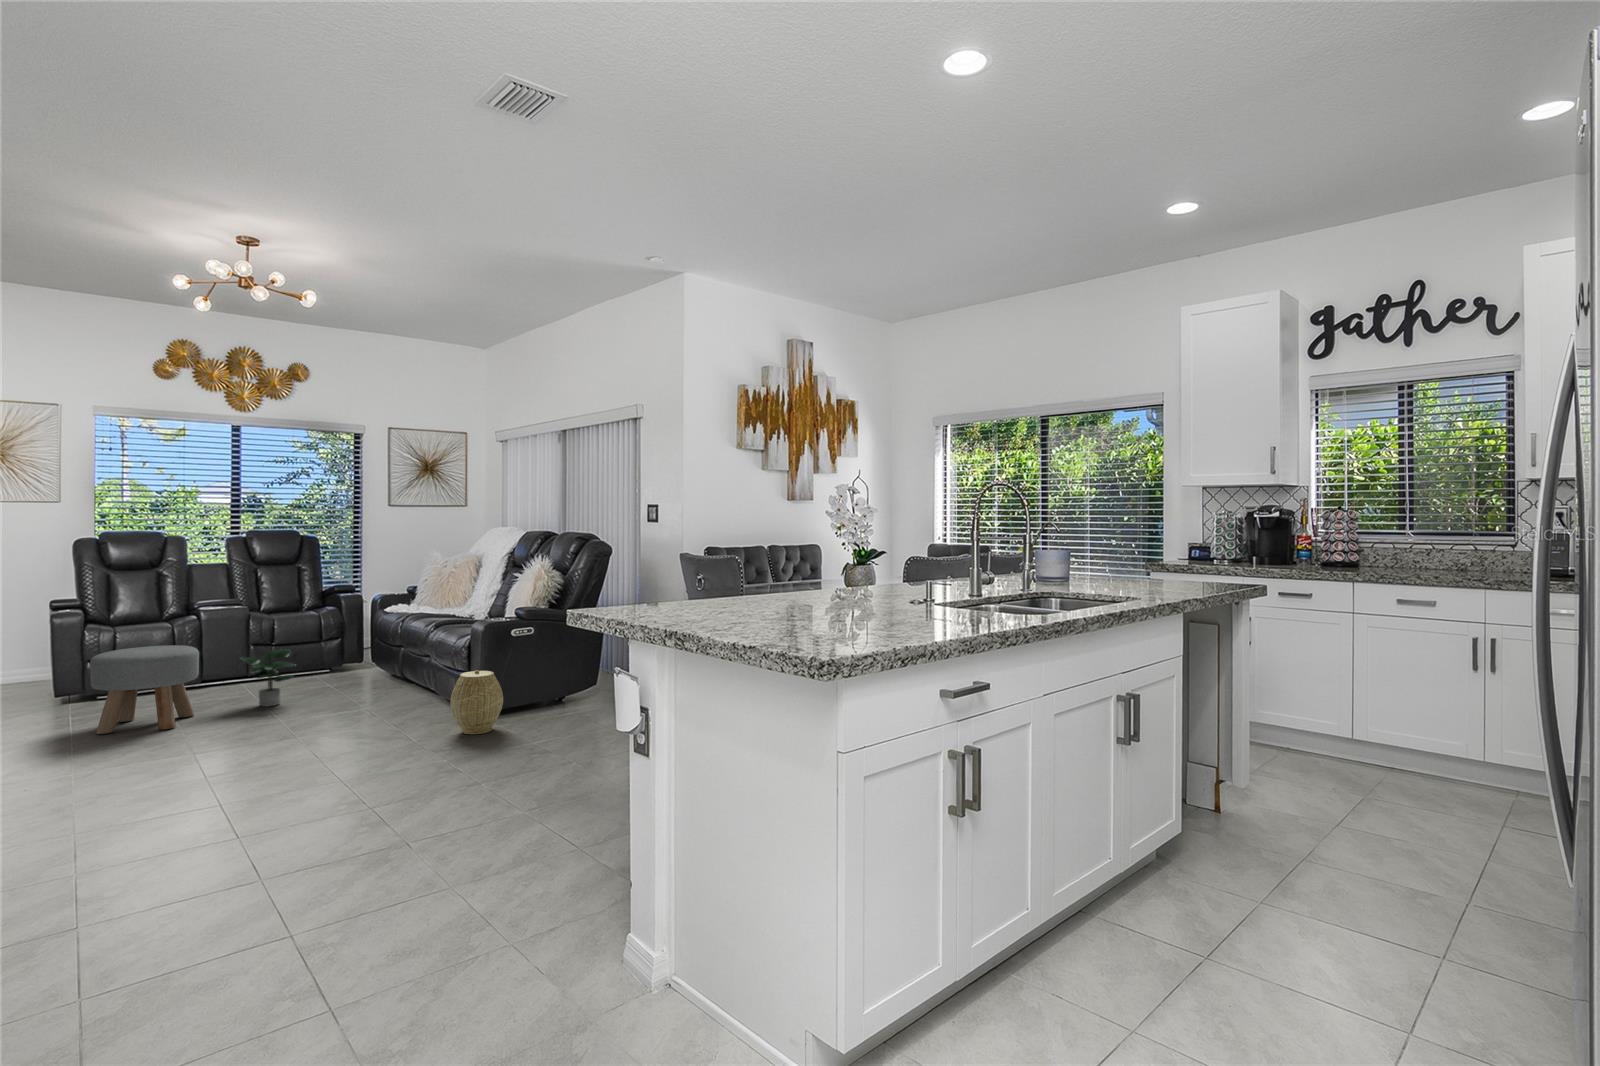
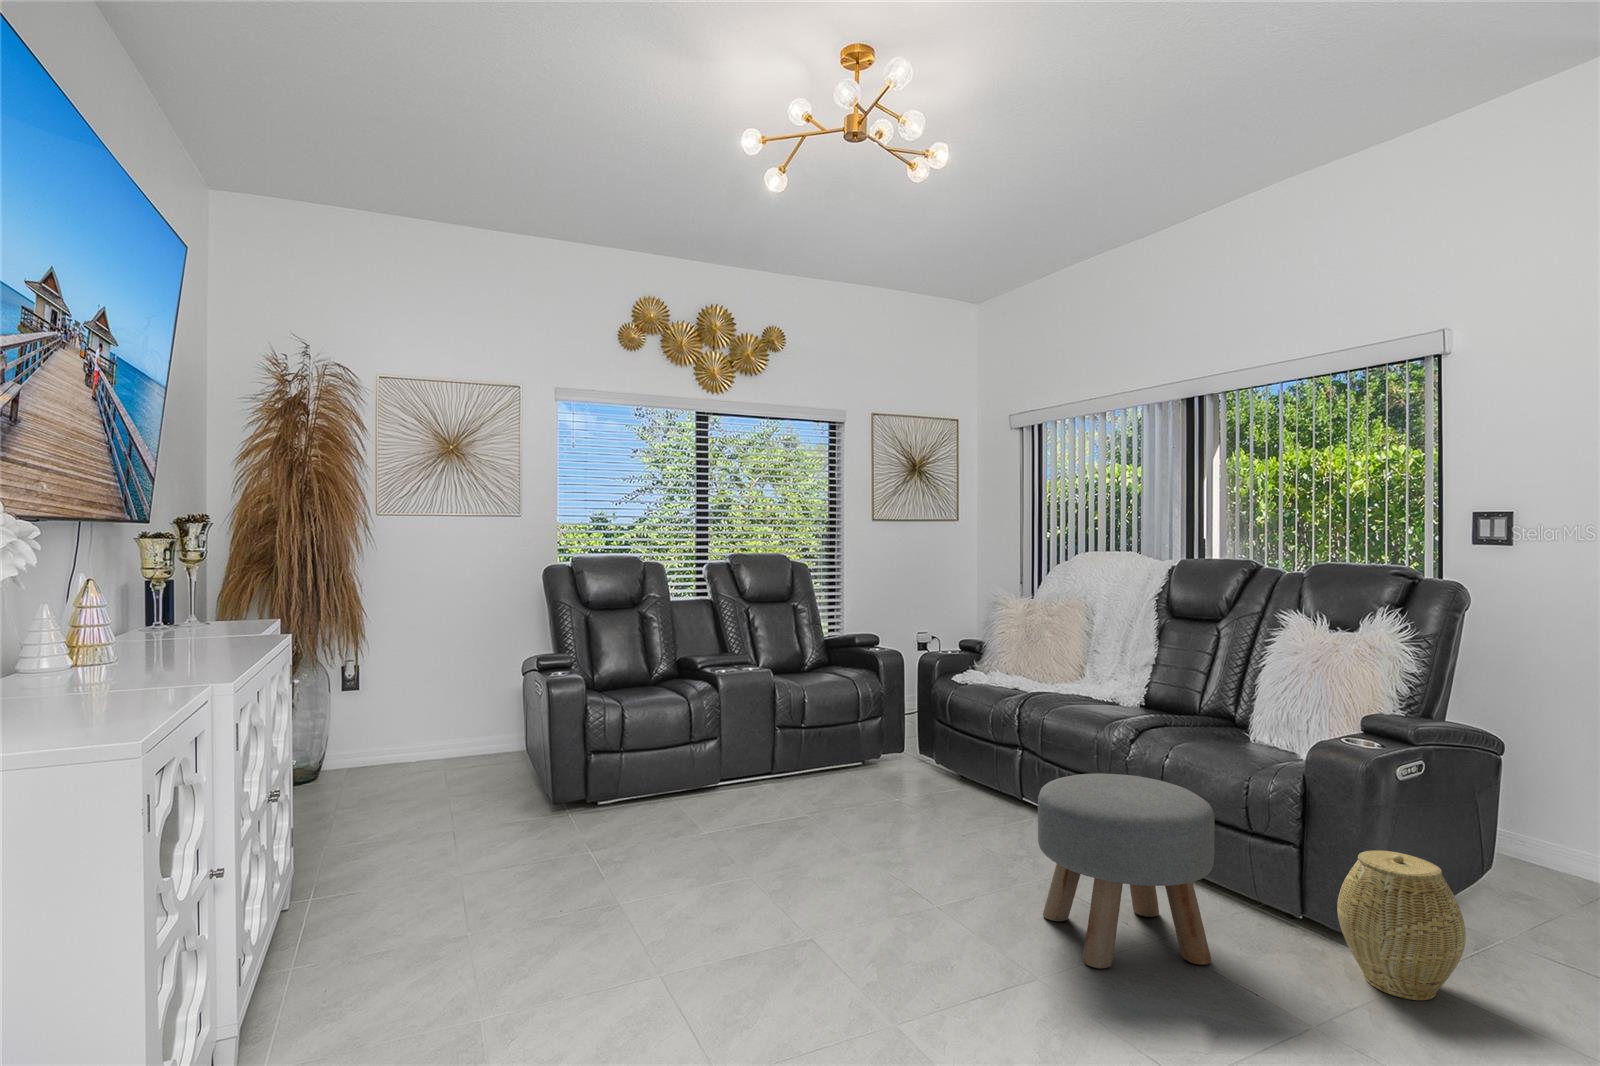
ottoman: present [90,645,199,734] -> present [1038,774,1215,968]
potted plant: present [241,649,296,707] -> none [826,749,912,850]

